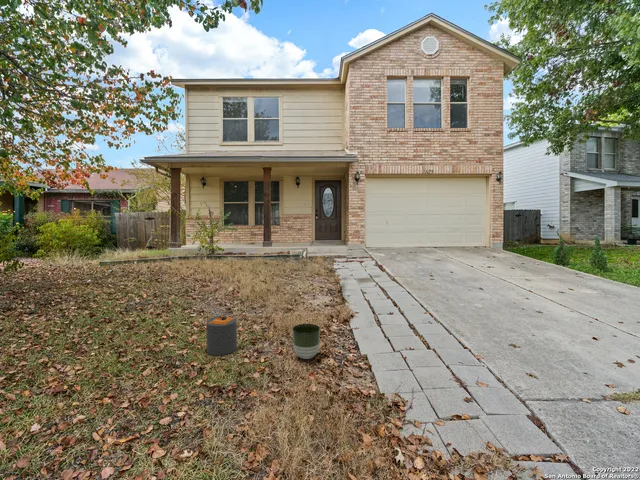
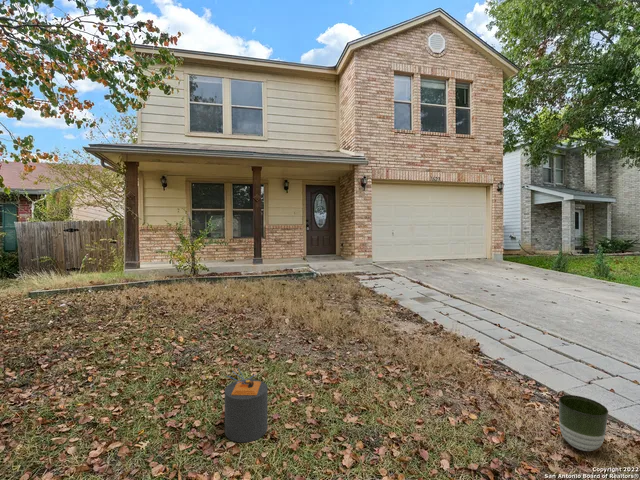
trash can: present [206,310,237,355] -> present [225,368,268,442]

